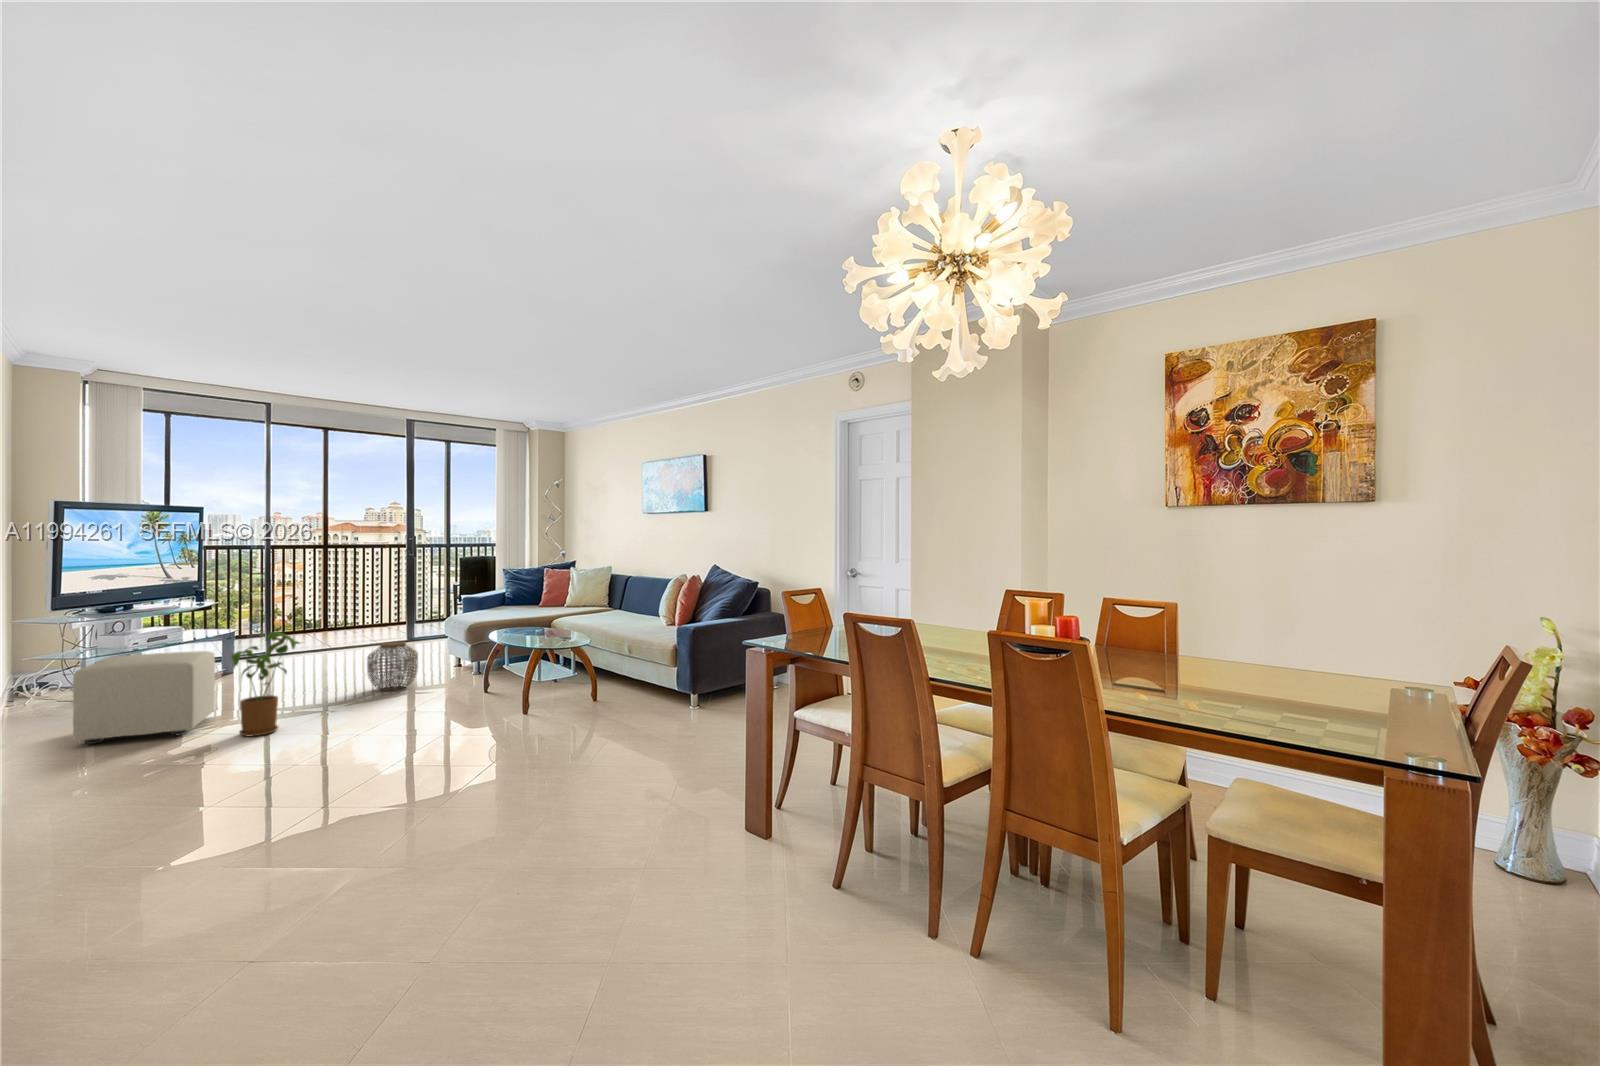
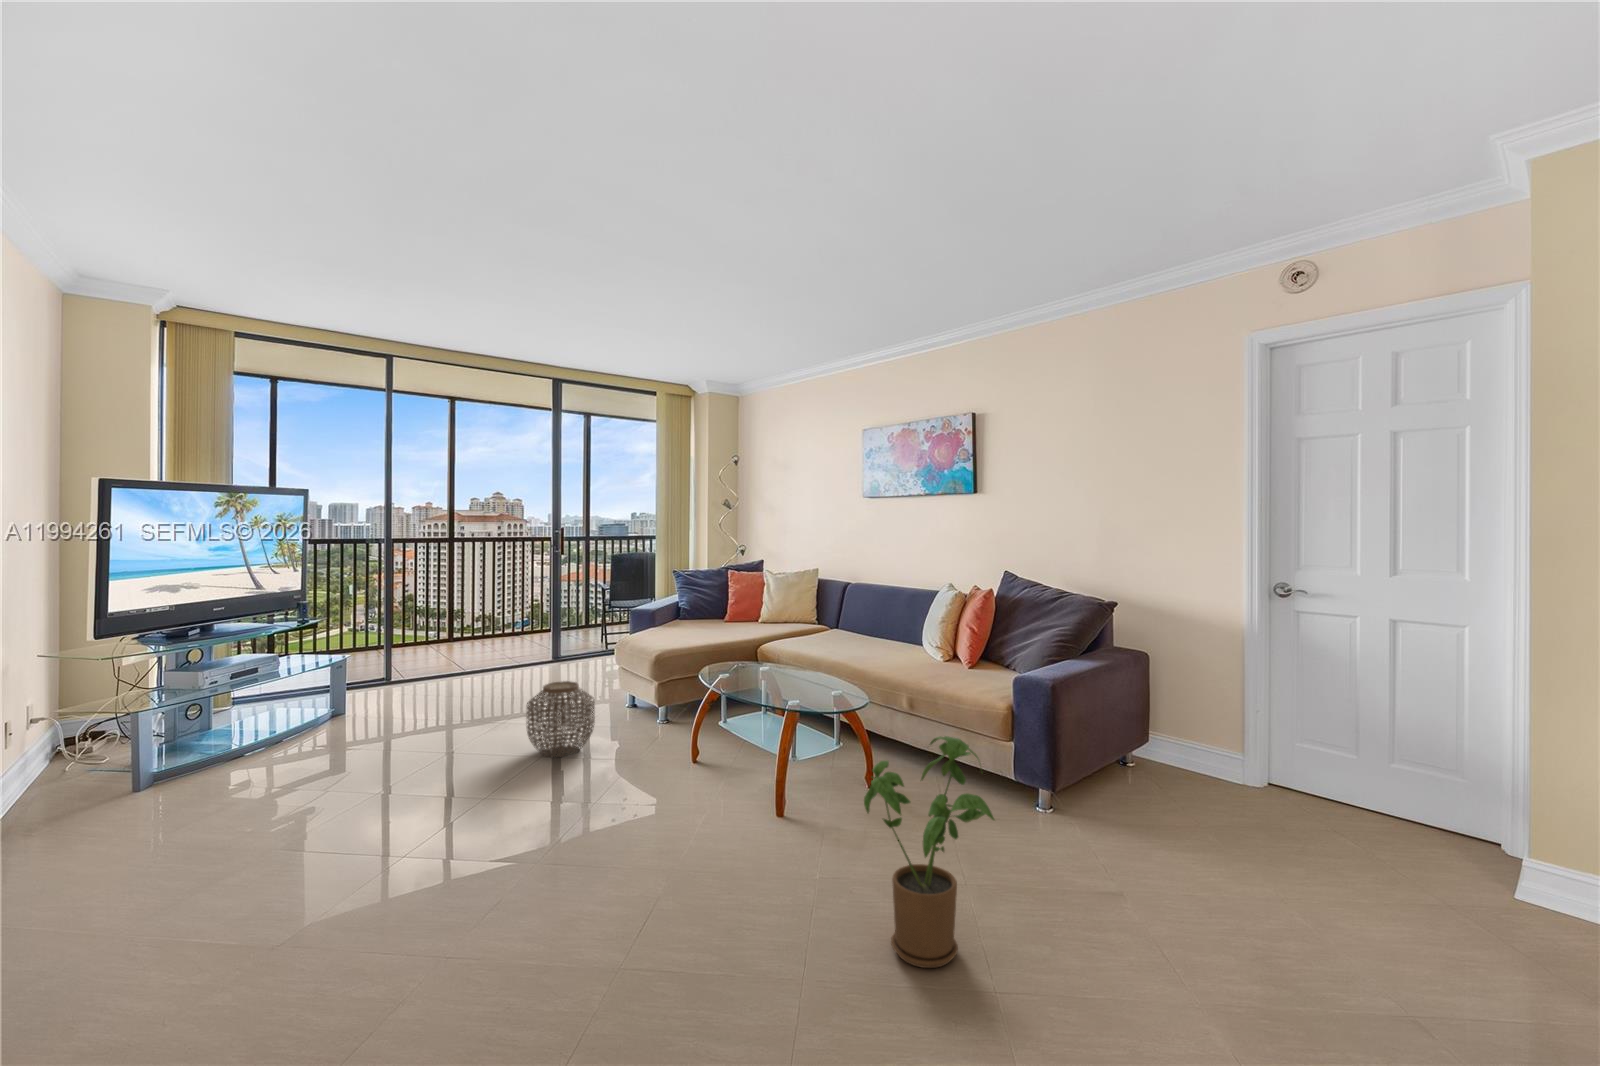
house plant: present [231,632,300,736] -> present [864,736,994,968]
ottoman: present [73,651,215,744] -> none [83,710,316,884]

